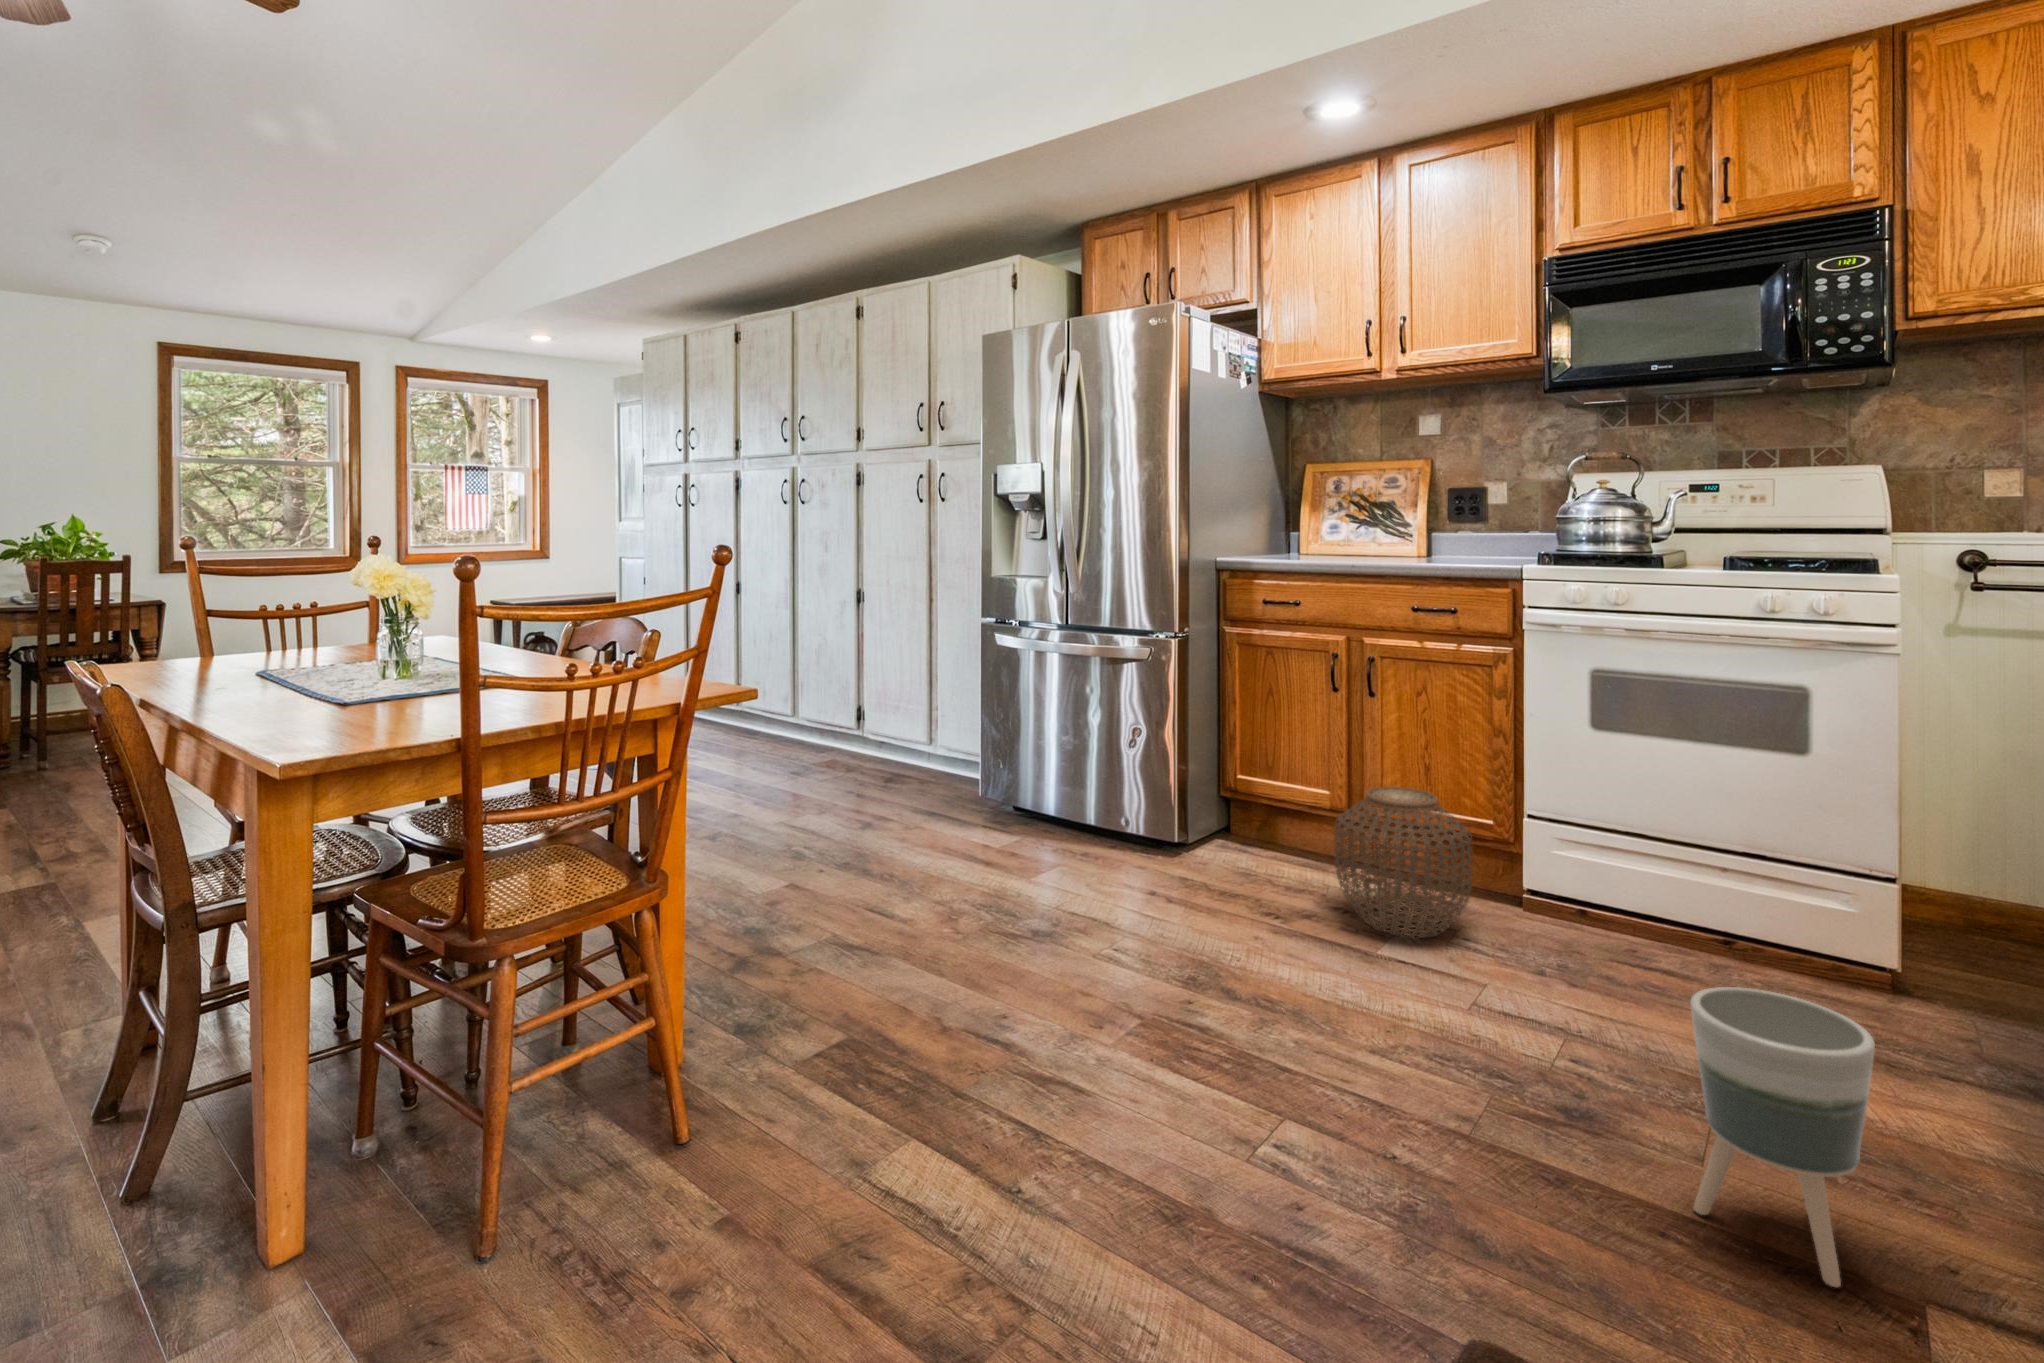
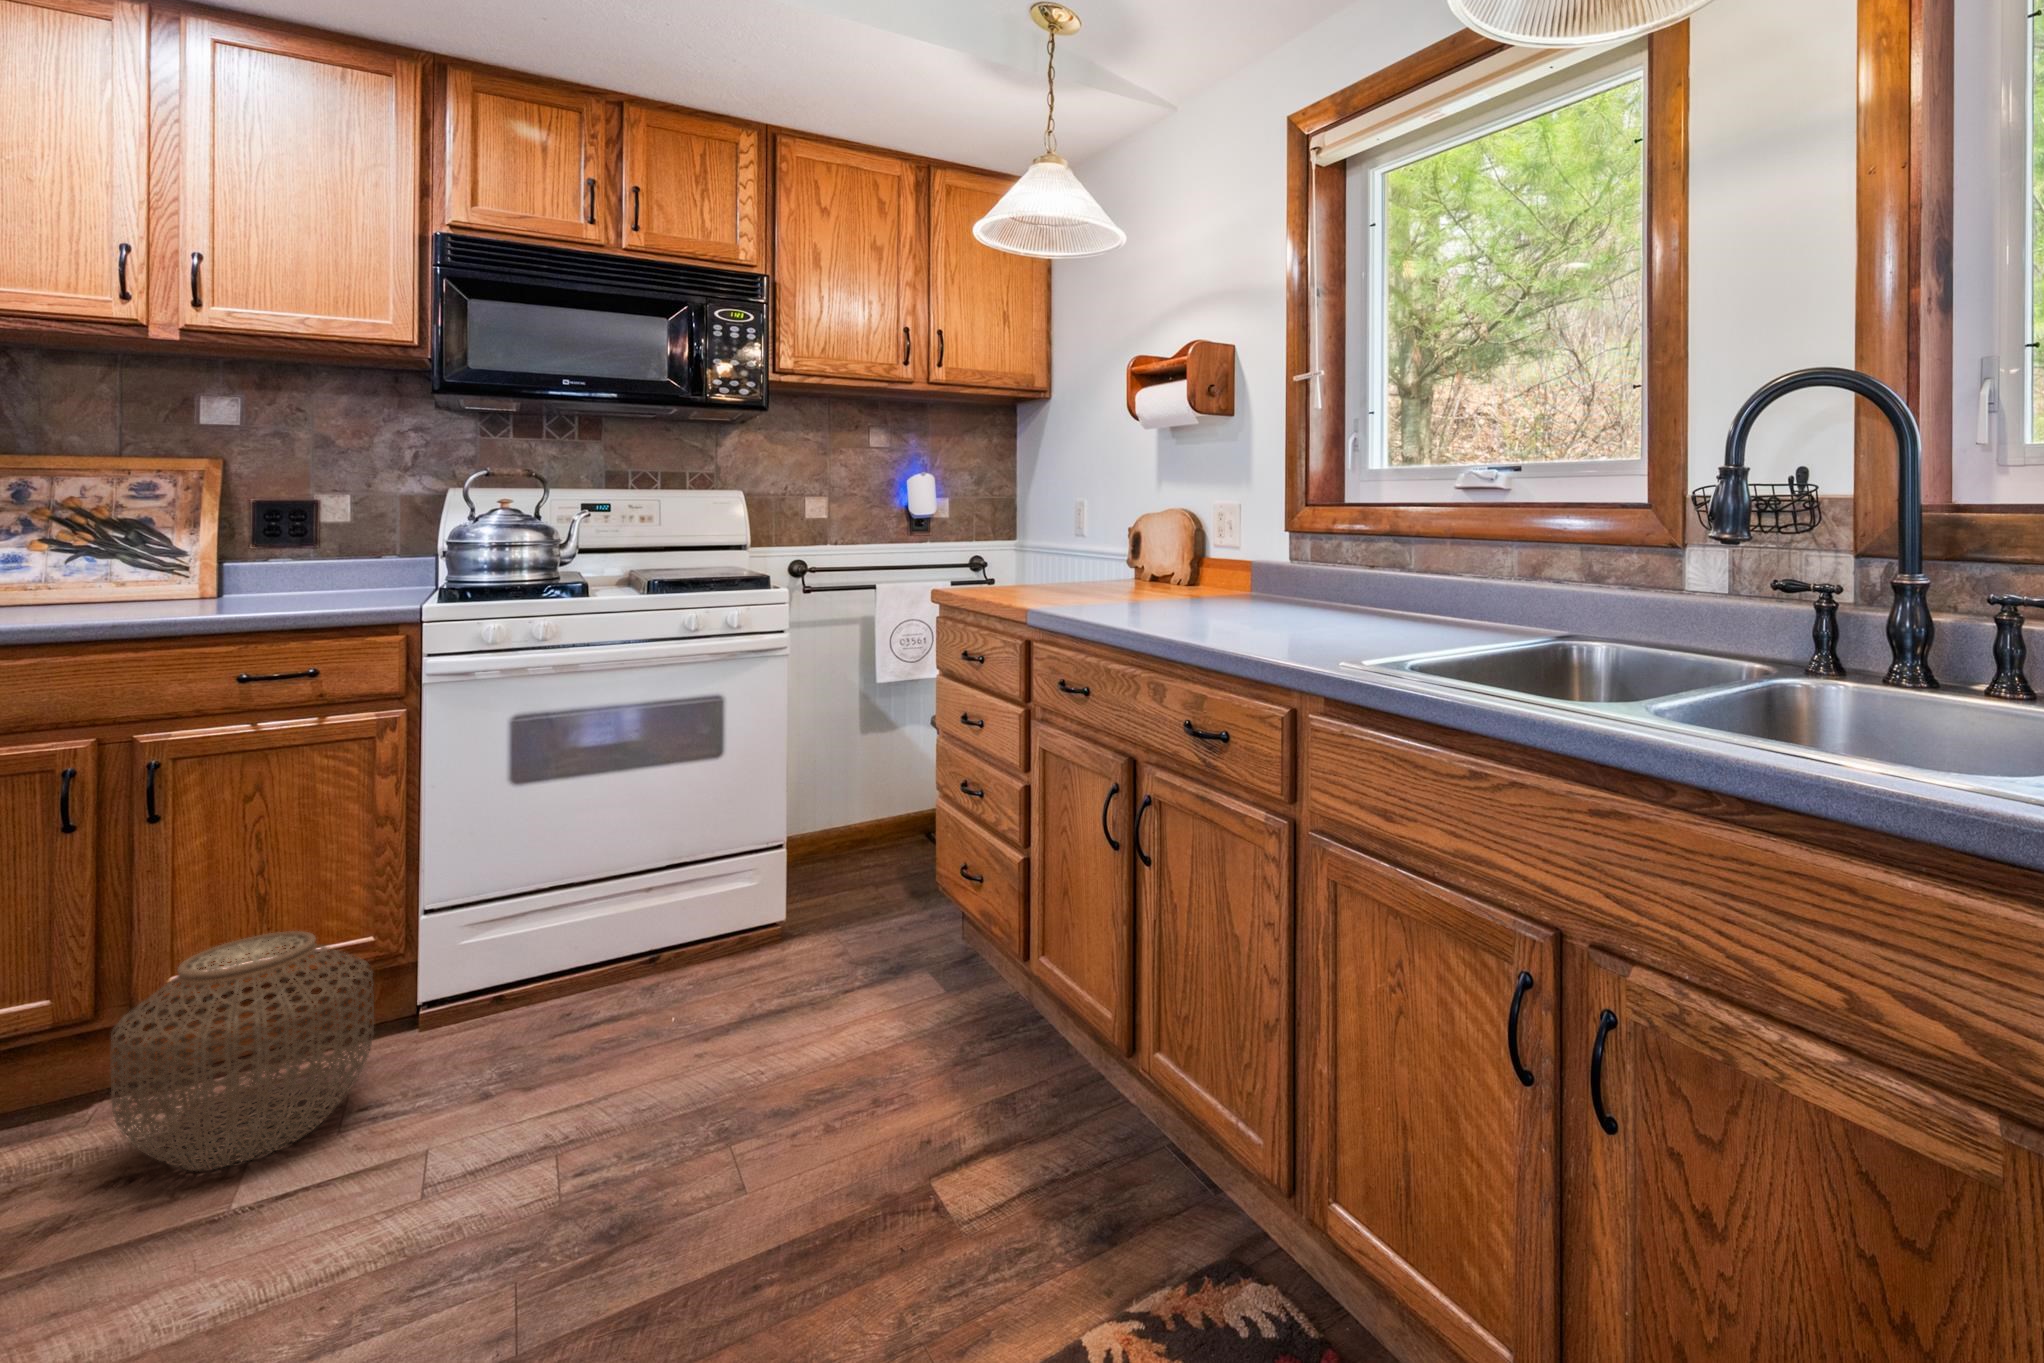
planter: present [1691,987,1875,1287] -> none [763,985,906,1248]

